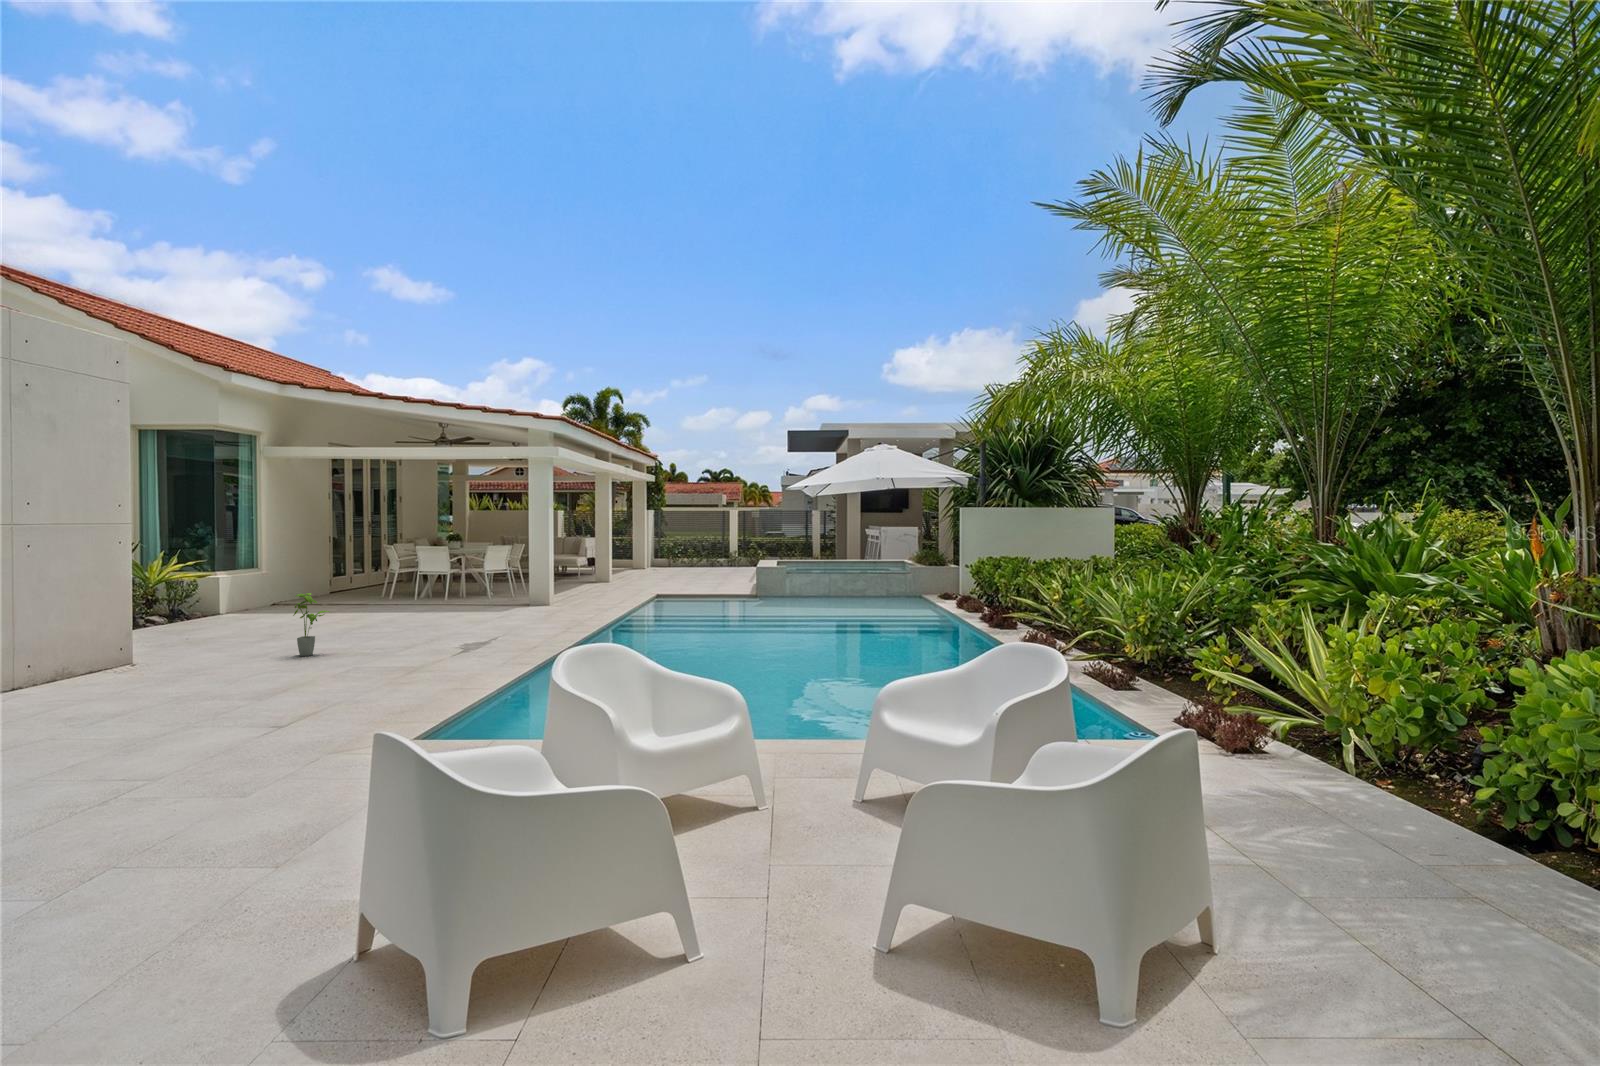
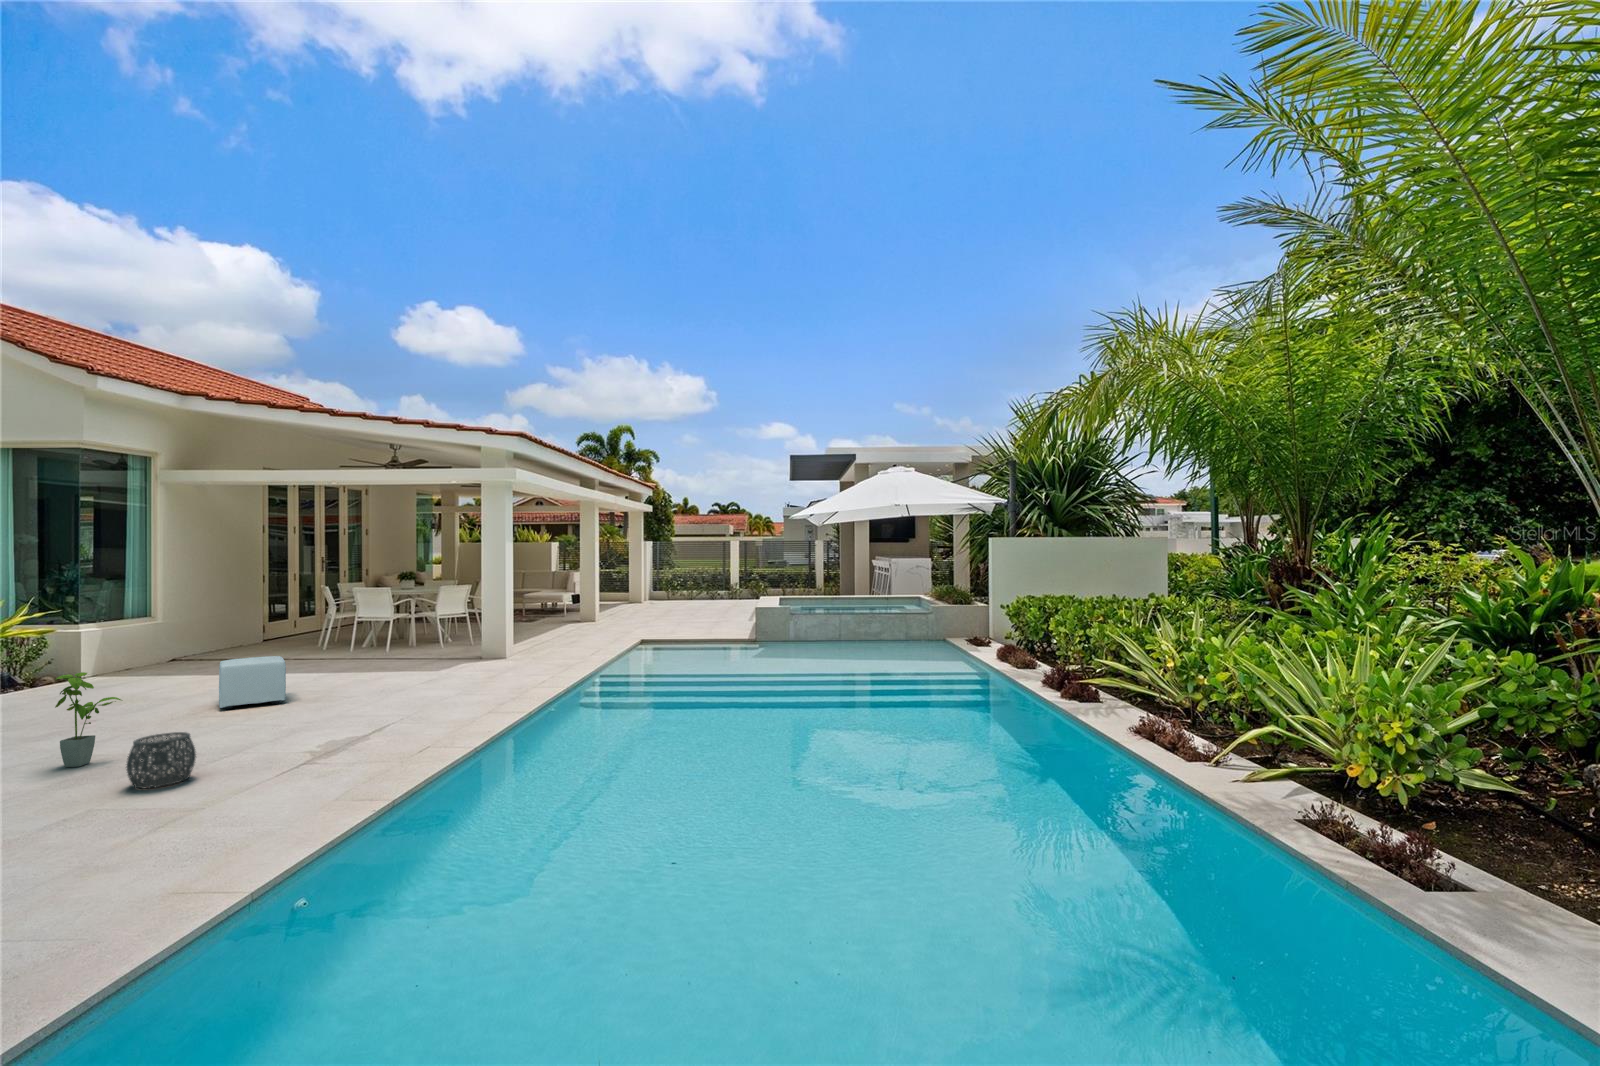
ottoman: none [349,596,400,633] -> present [219,656,286,709]
woven basket: none [358,631,396,664] -> present [126,732,196,789]

